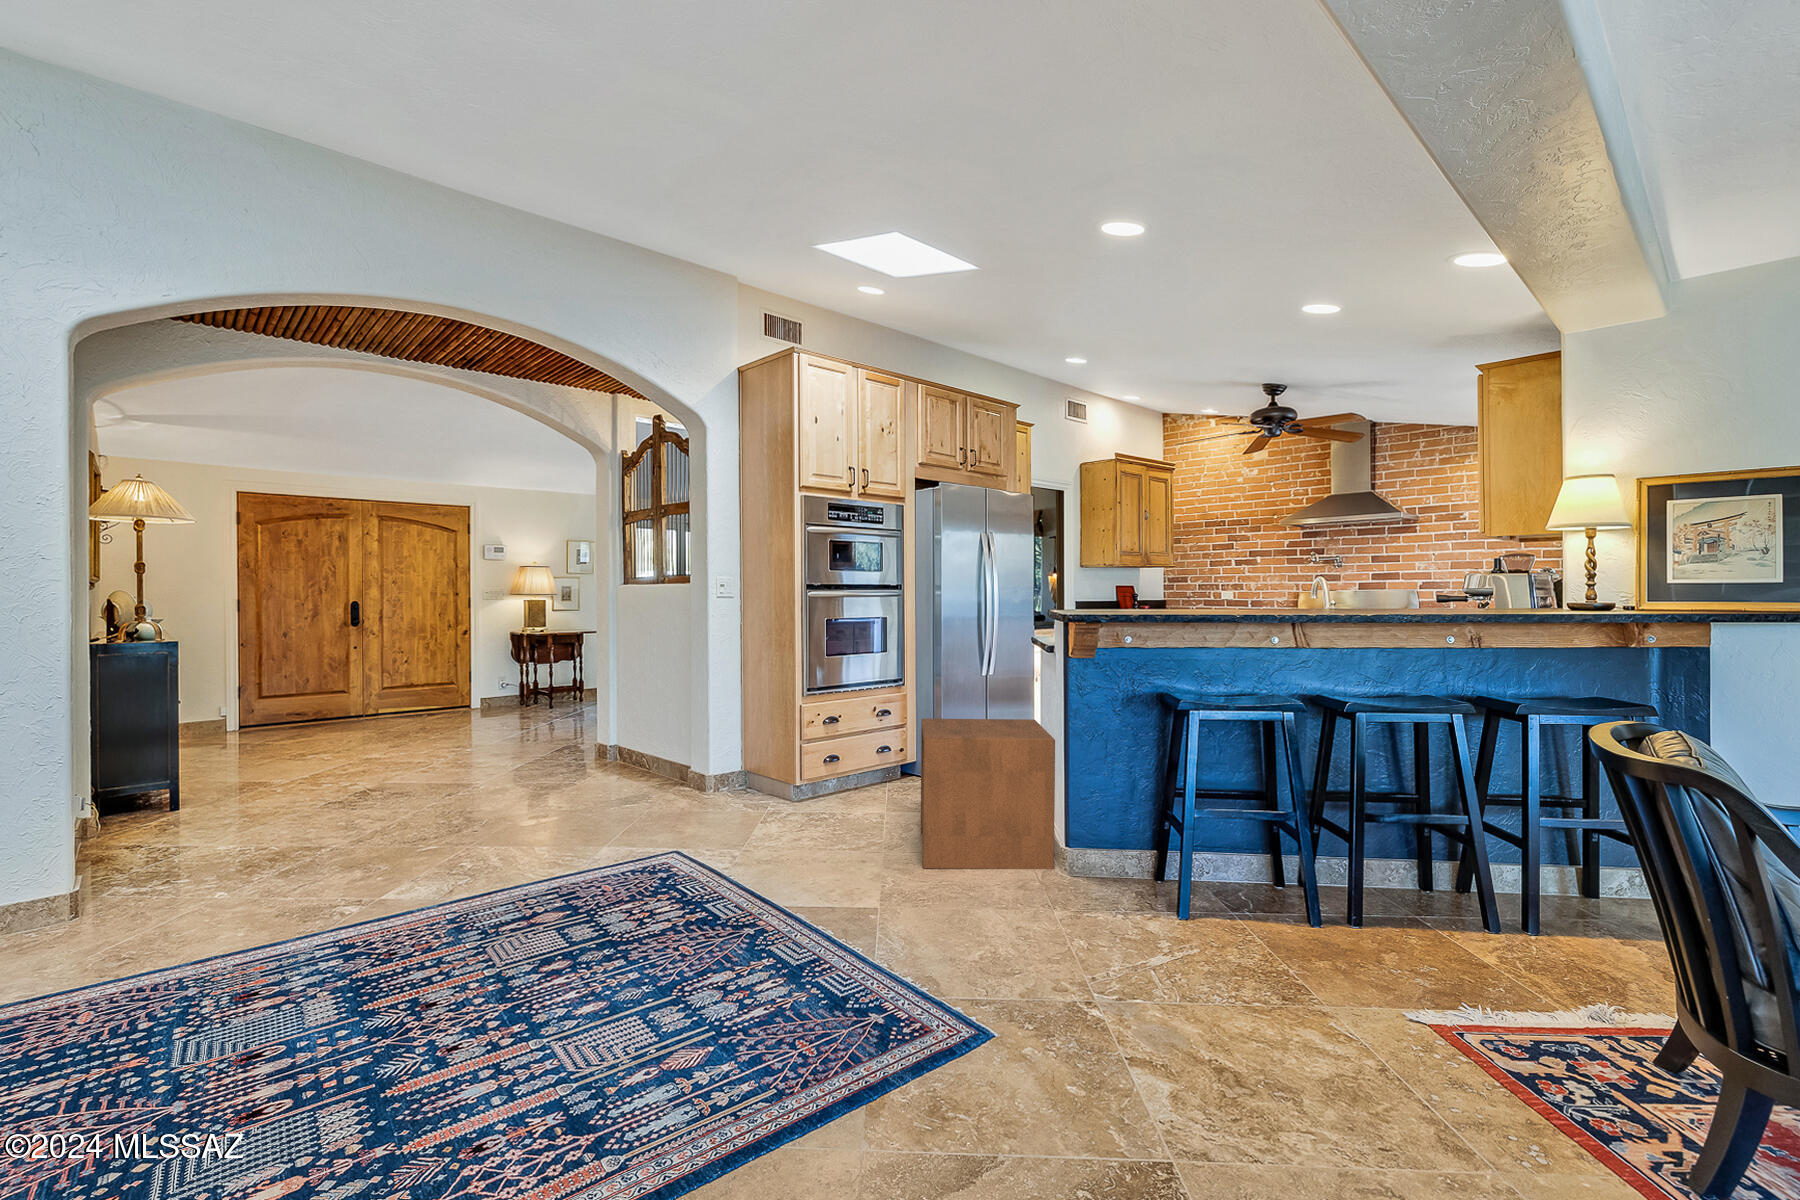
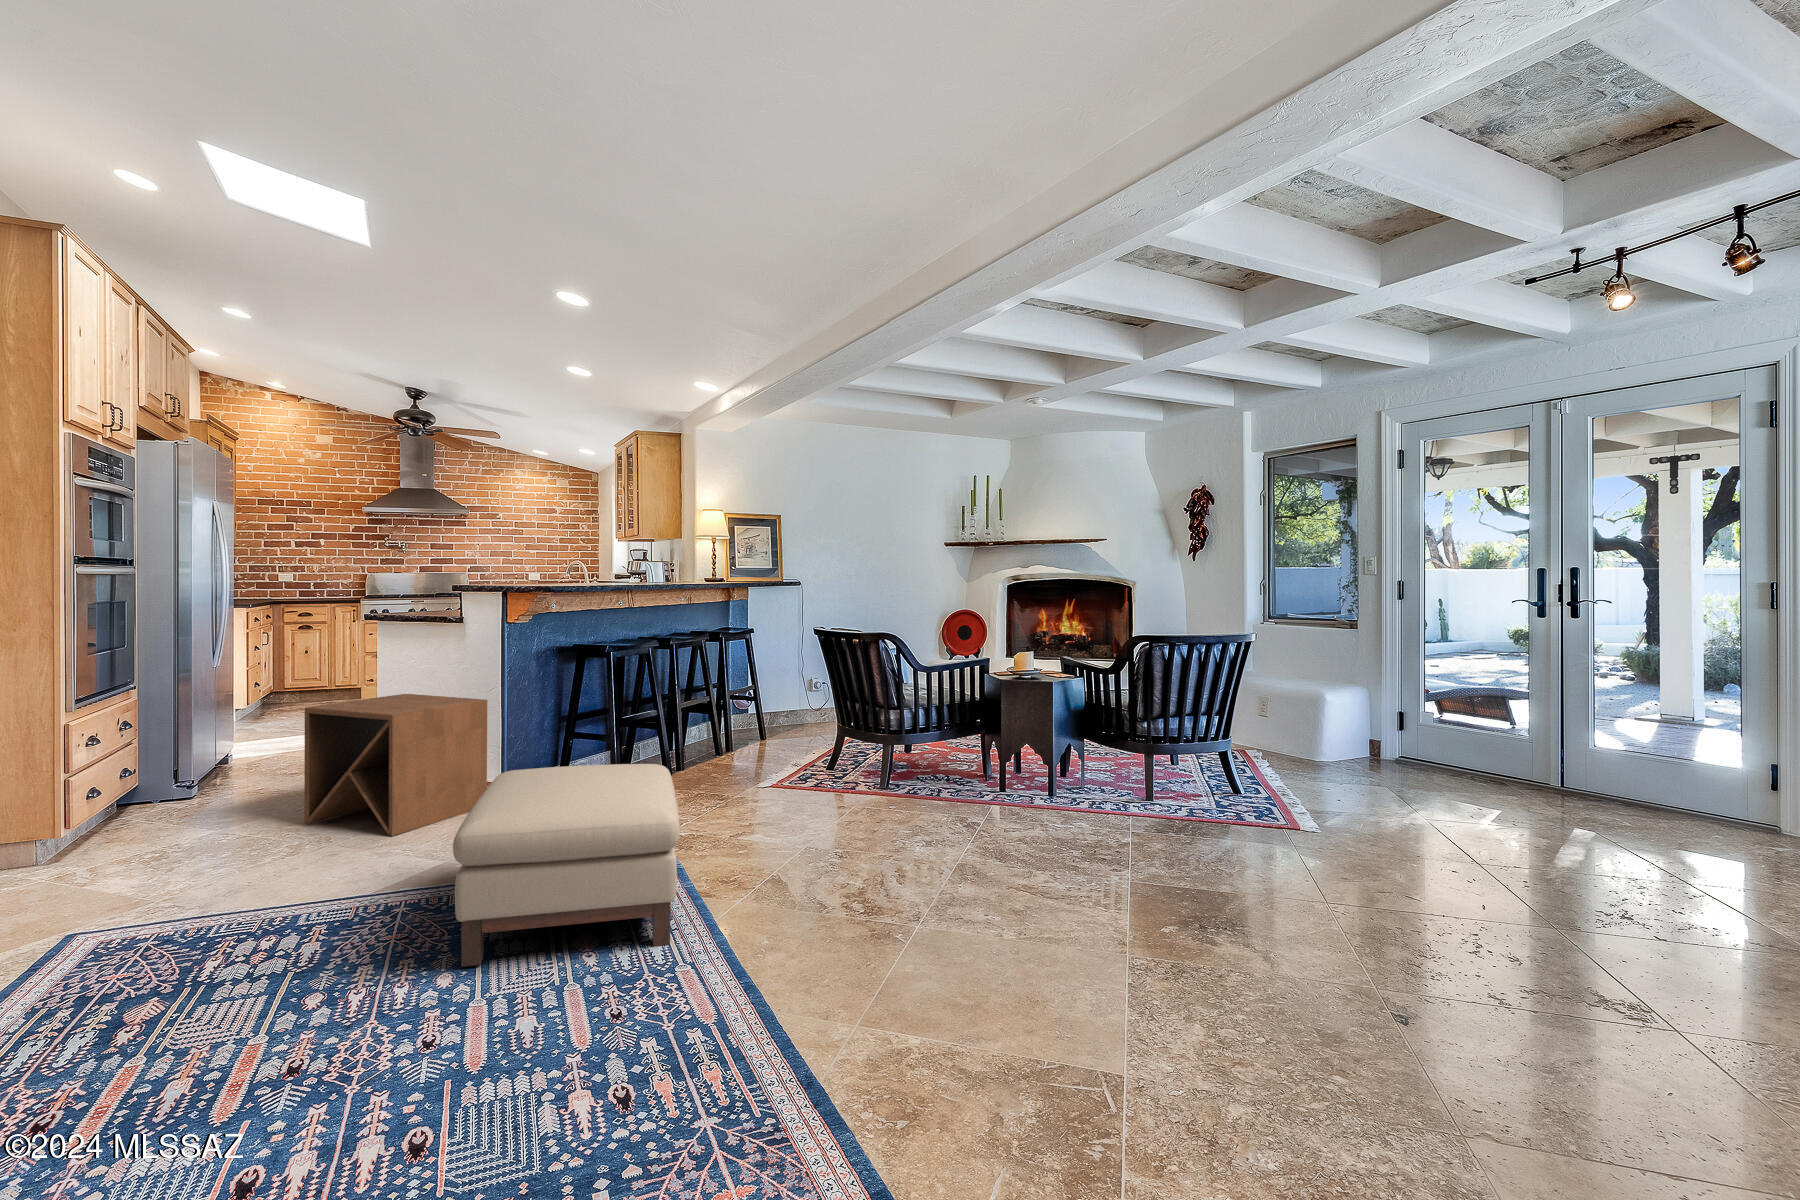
ottoman: none [574,825,968,1148] -> present [453,764,680,967]

